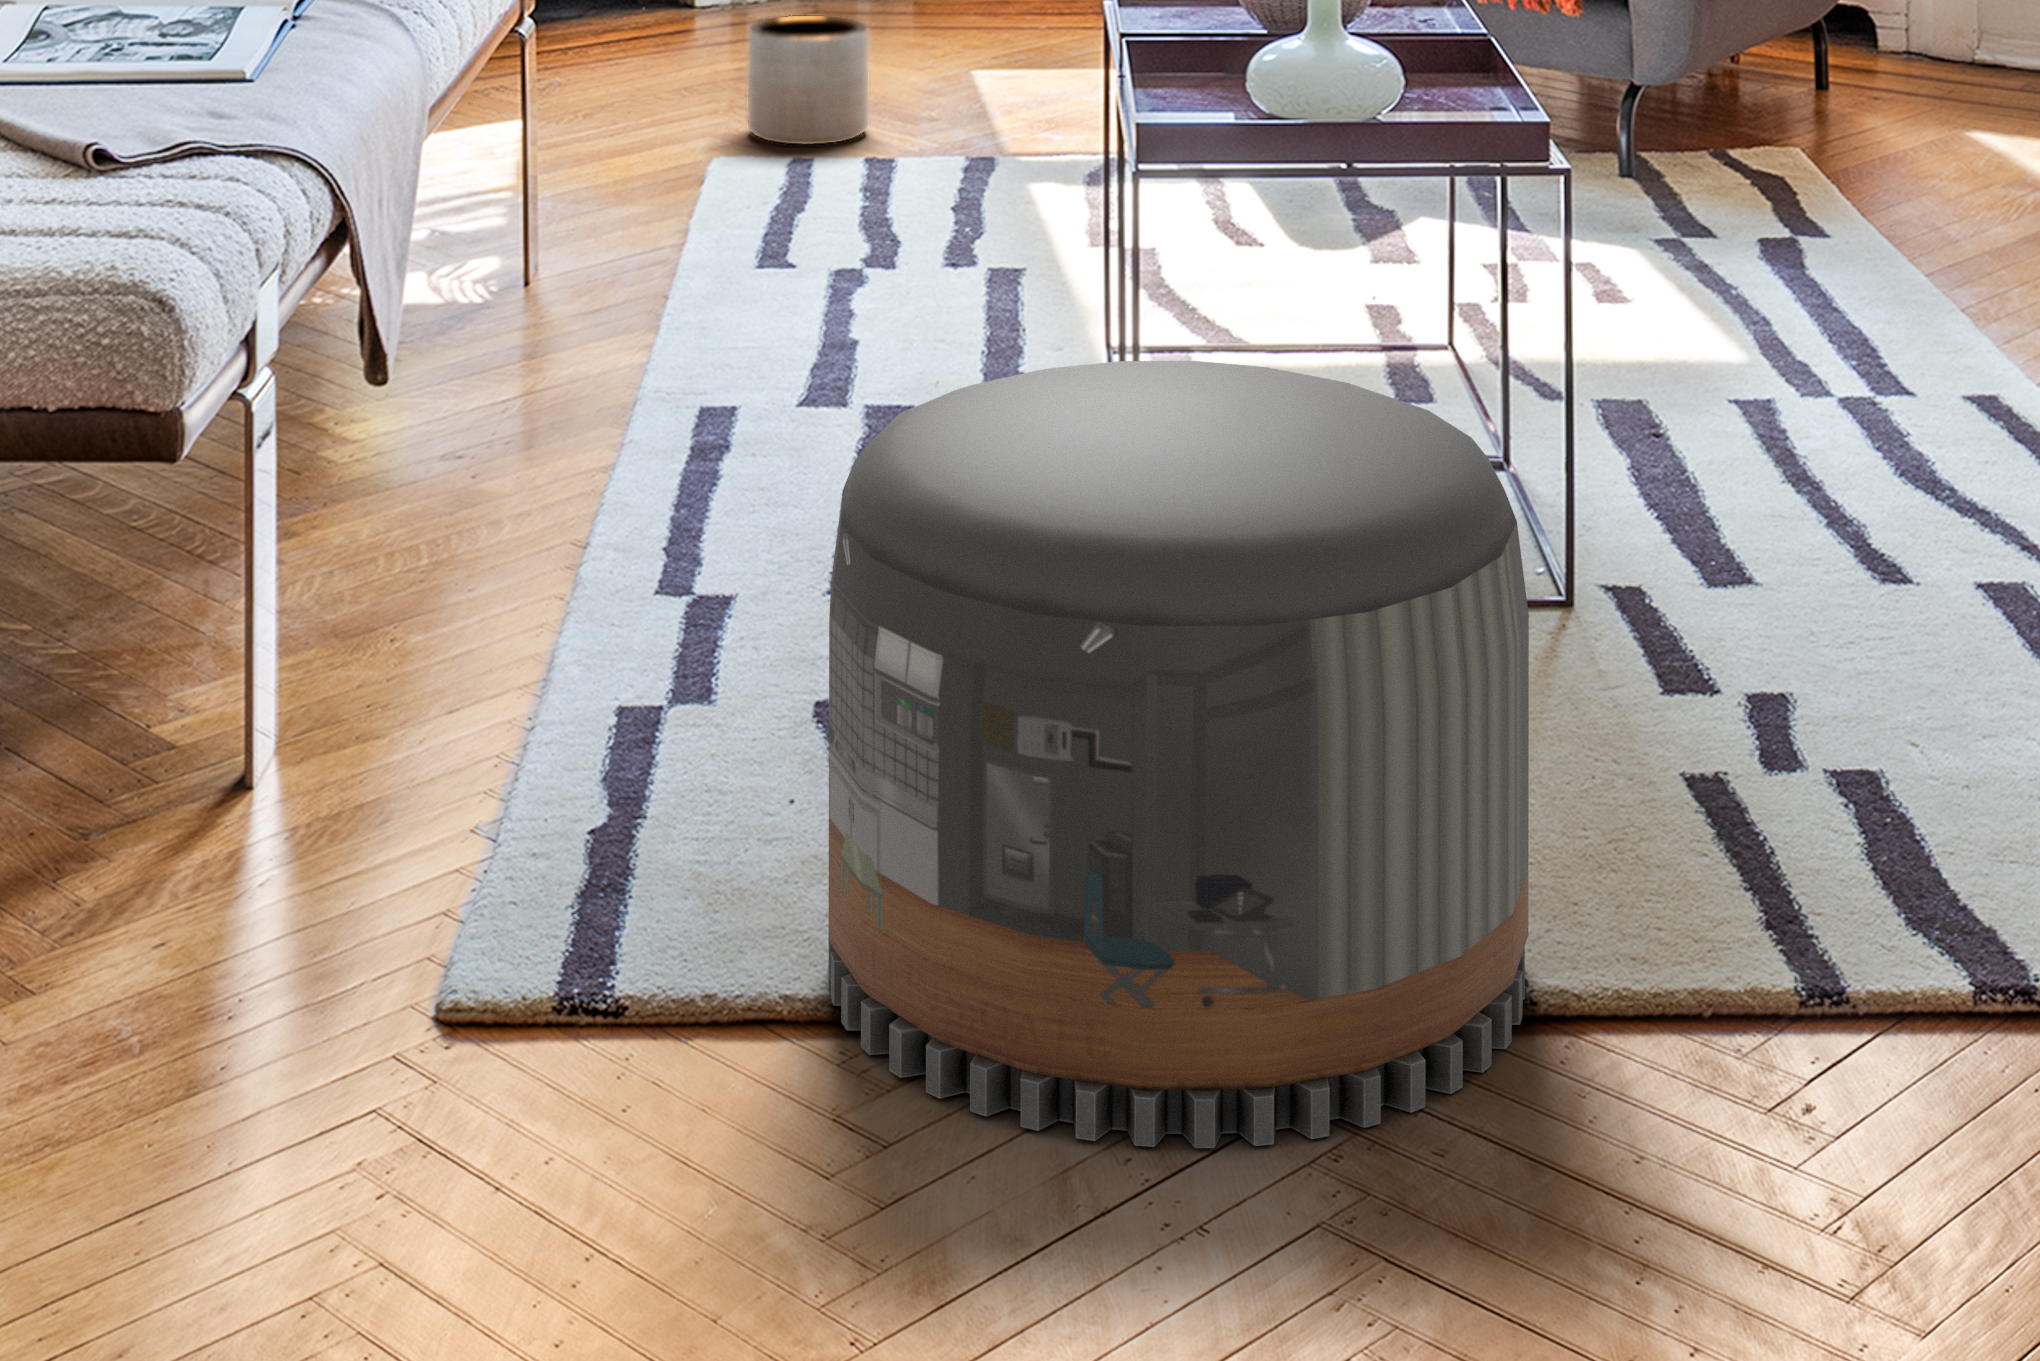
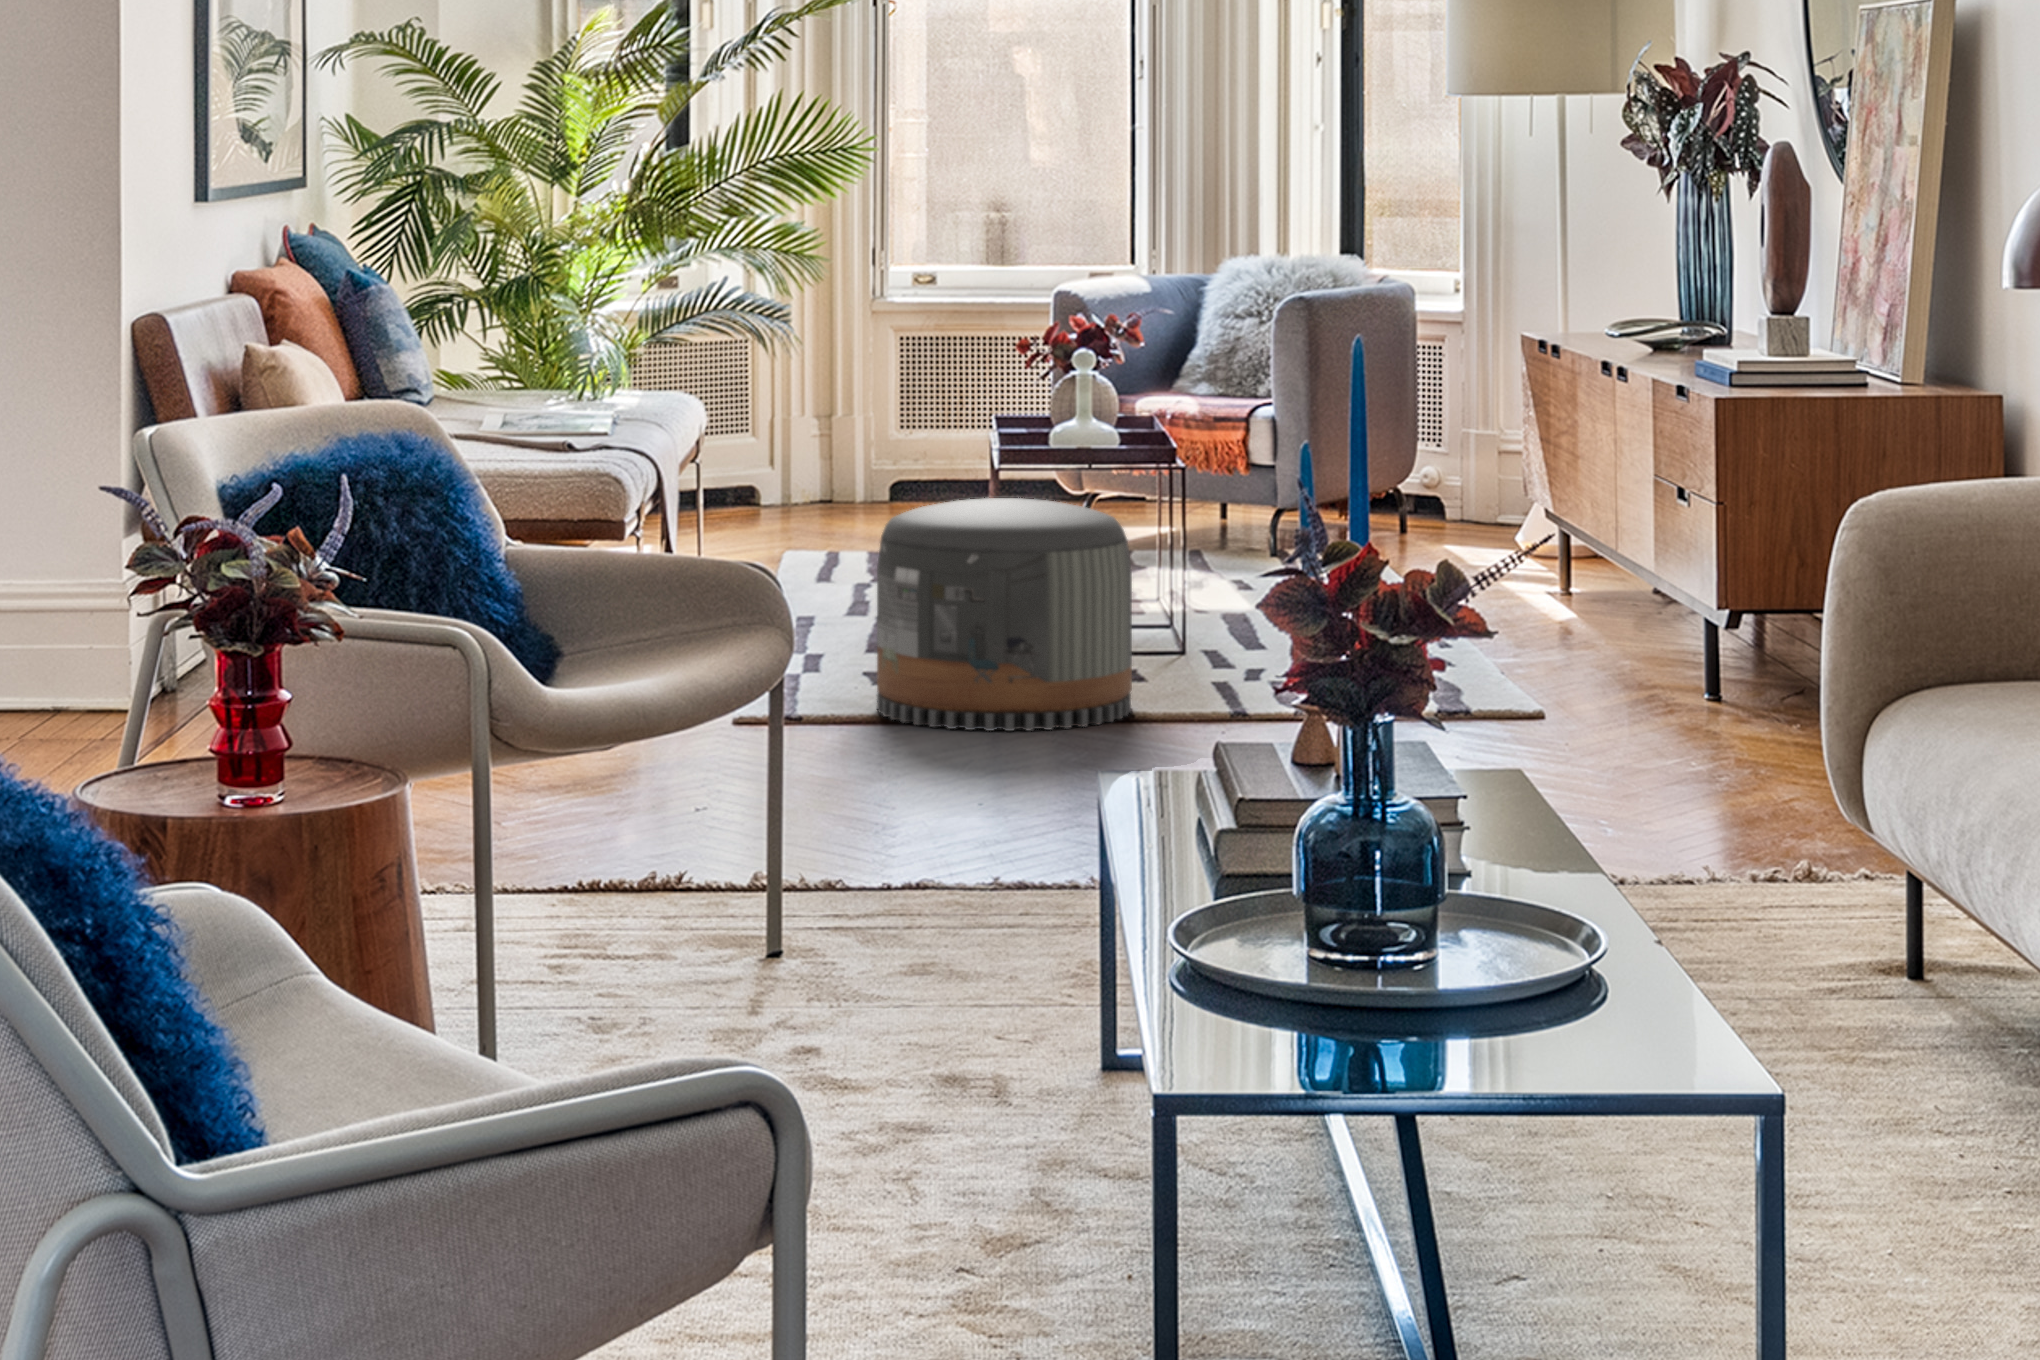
planter: present [748,16,868,145] -> none [803,482,868,547]

